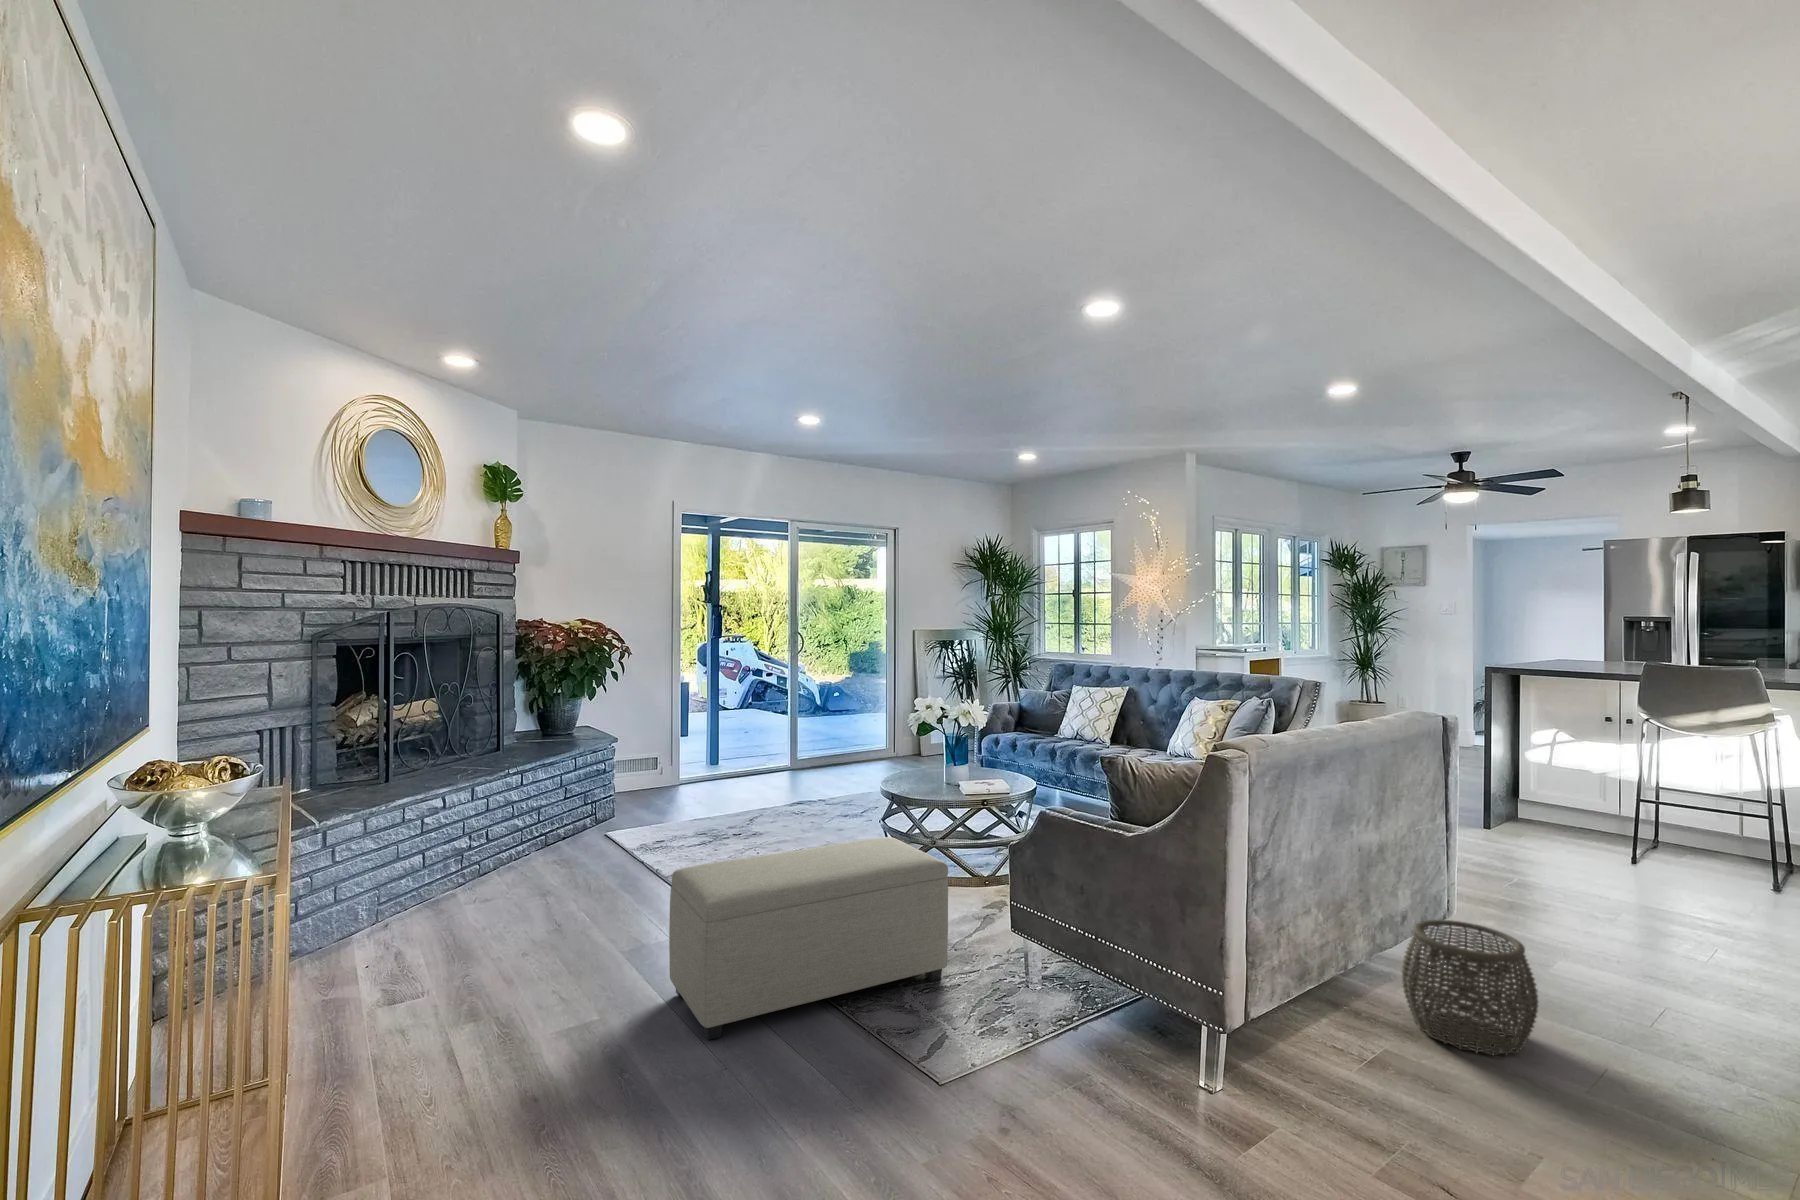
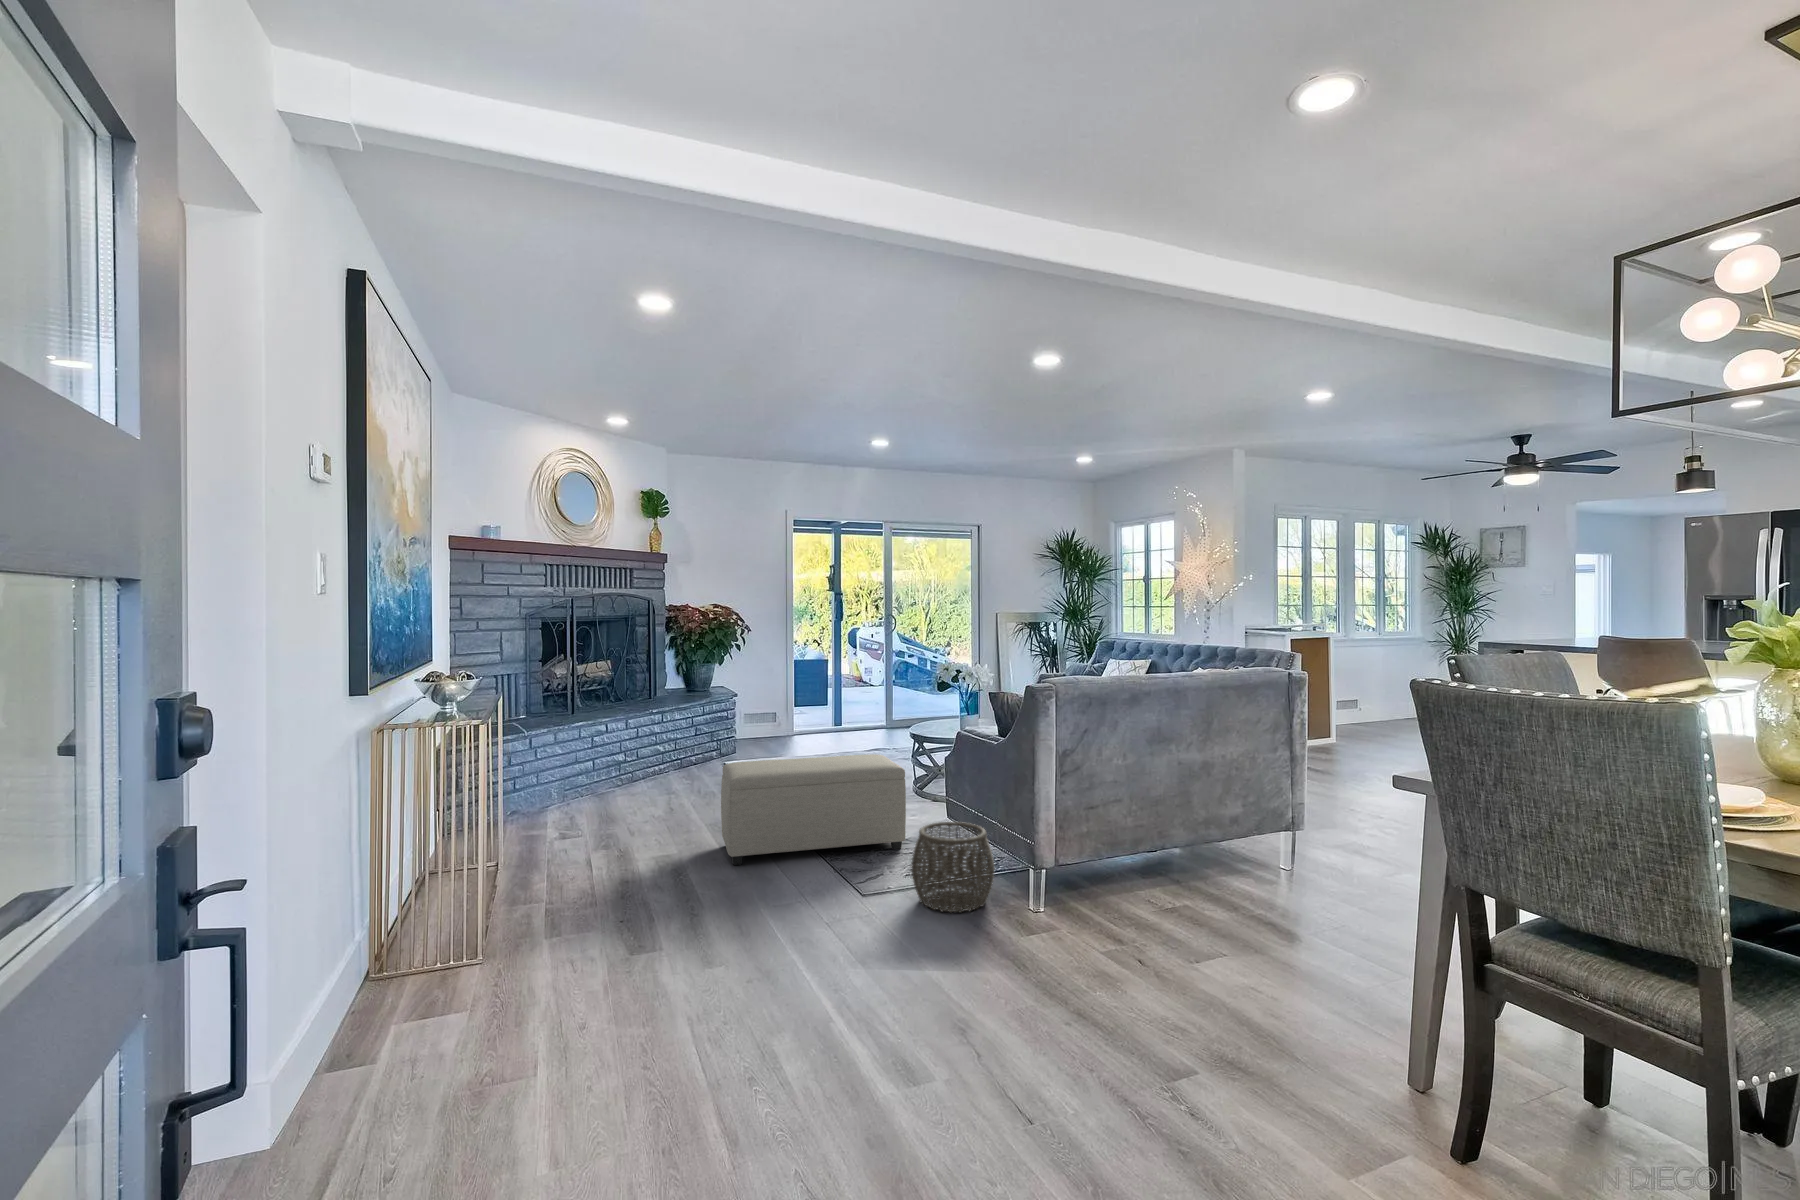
woven basket: present [1401,920,1538,1055] -> present [911,822,995,912]

